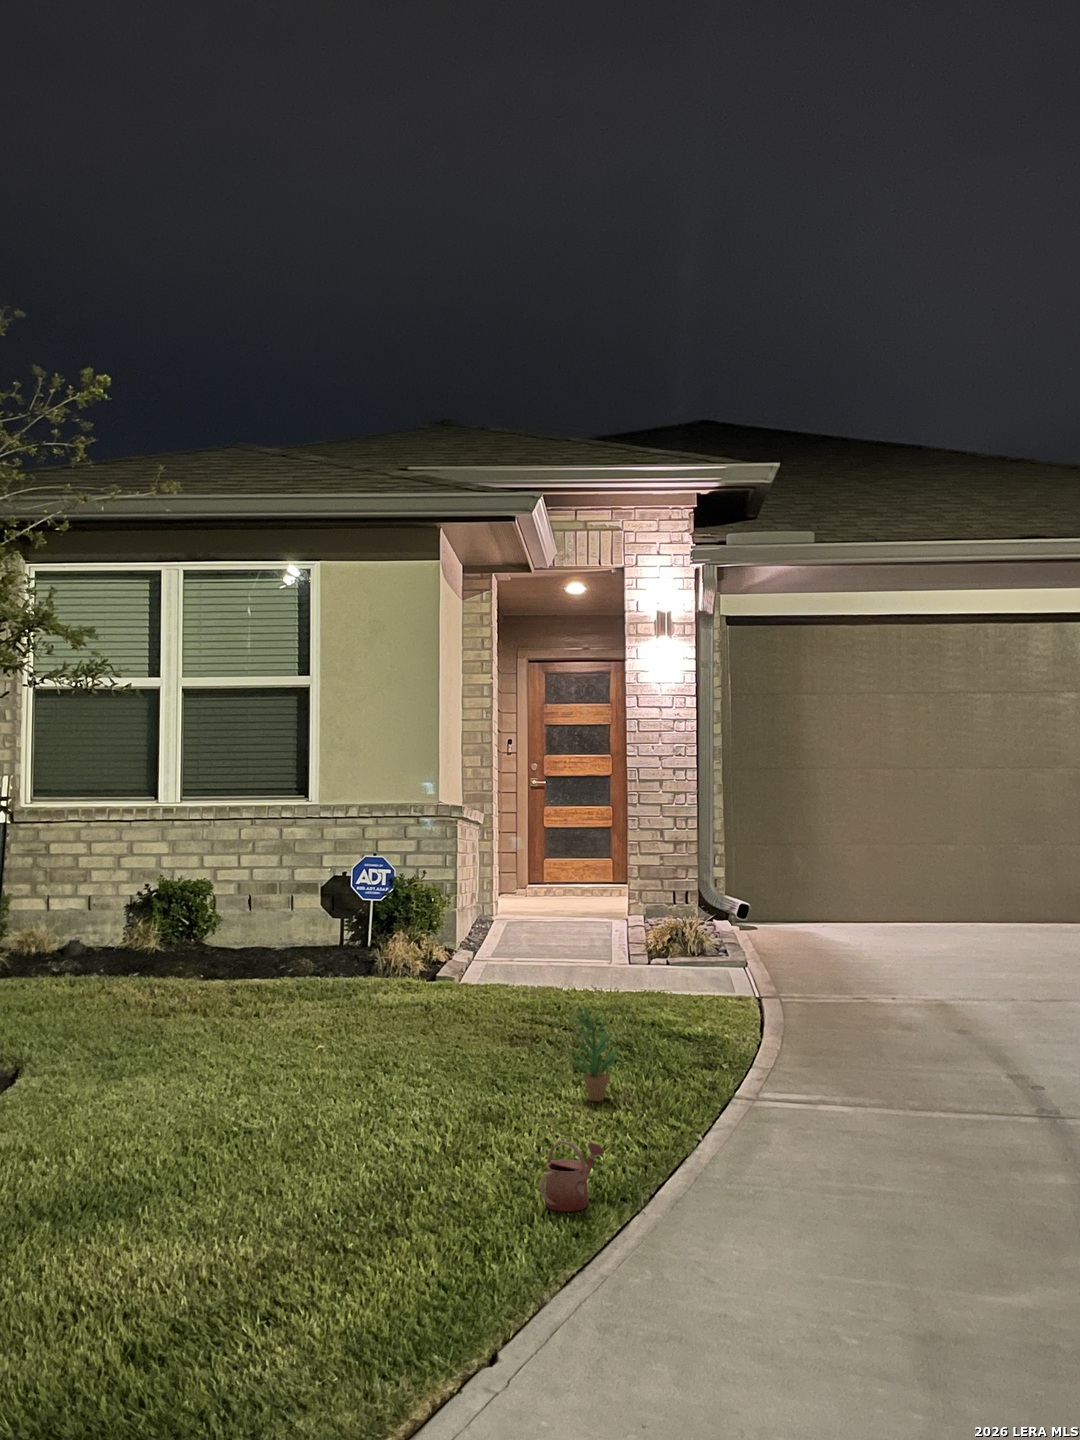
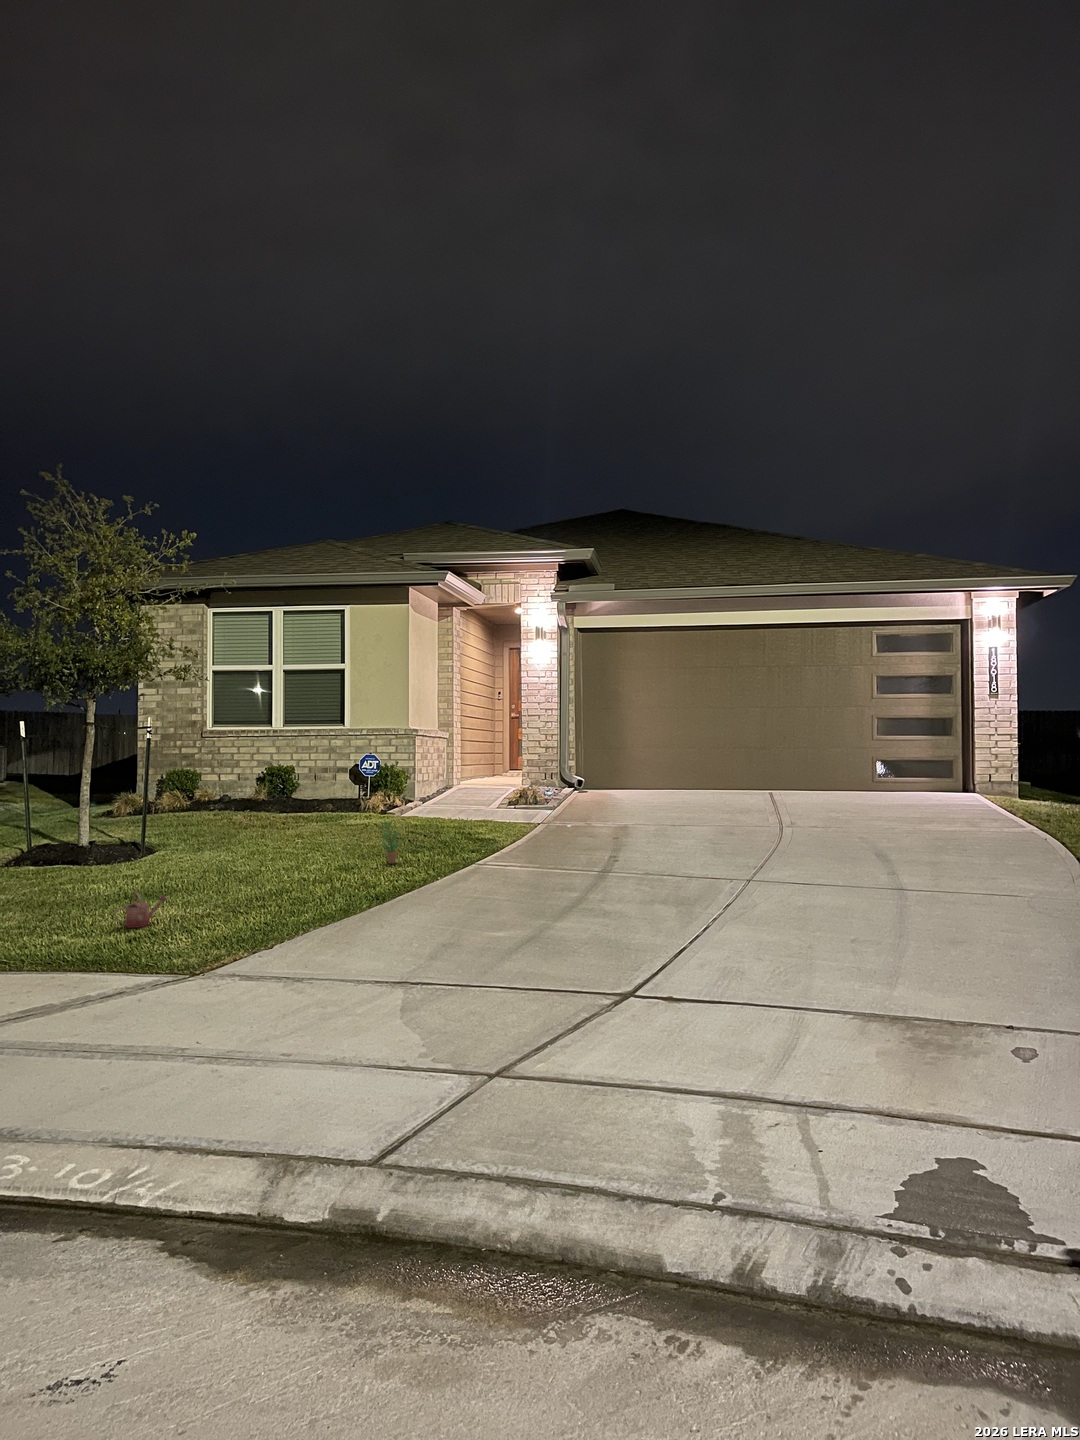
watering can: present [540,1141,604,1211] -> present [114,893,168,928]

